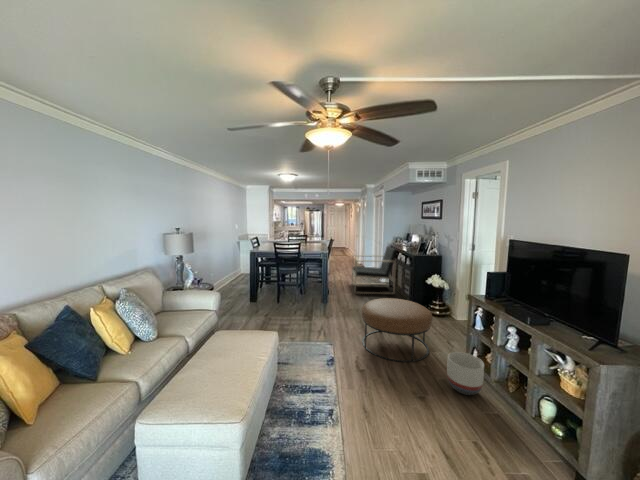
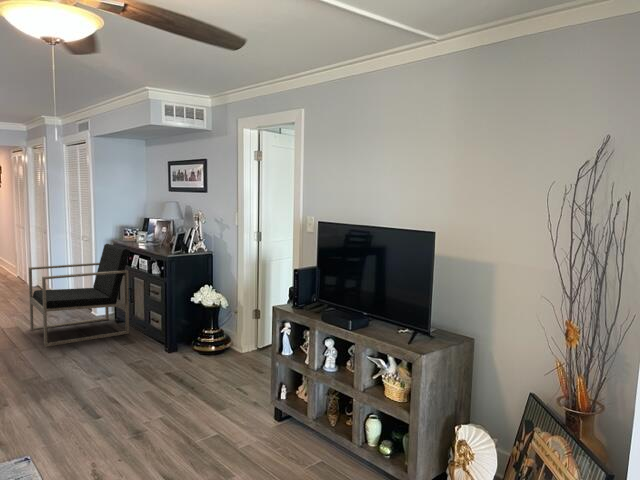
ottoman: present [361,298,433,362] -> none [89,336,219,447]
planter: present [447,352,484,395] -> none [253,393,301,453]

